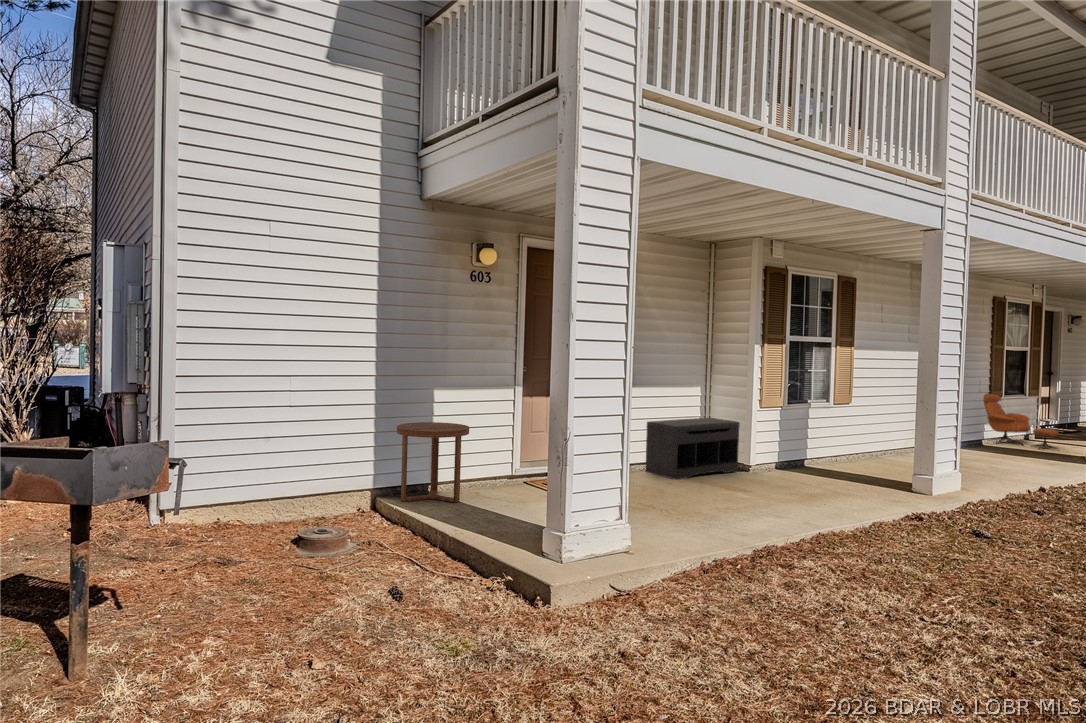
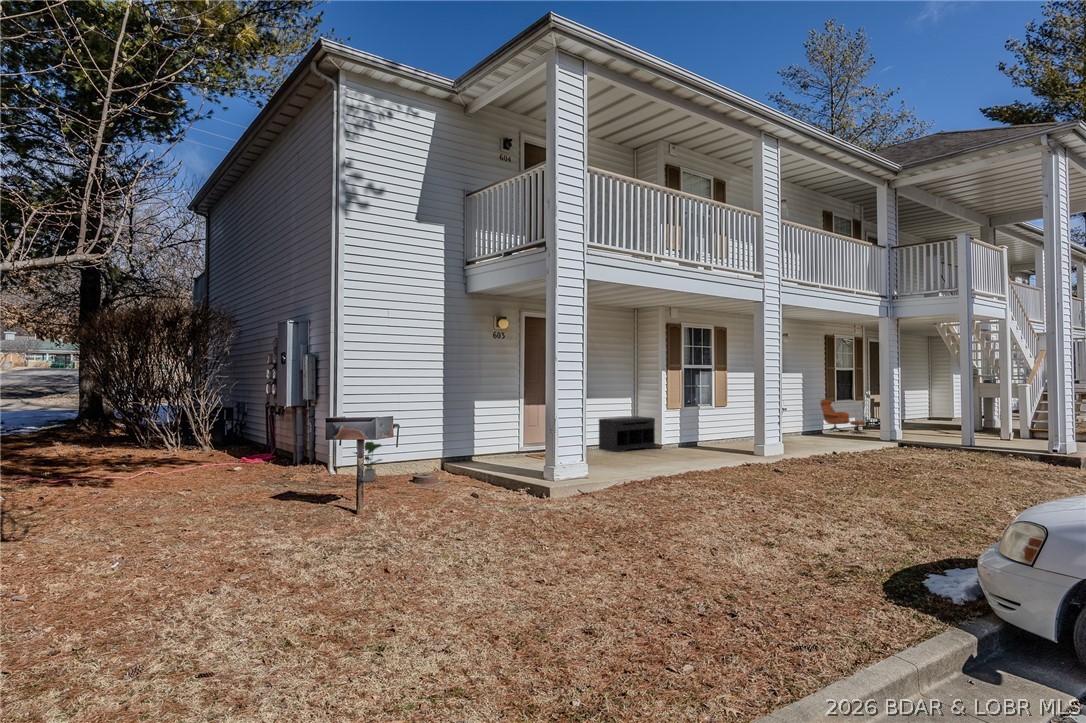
side table: present [397,422,469,502] -> none [457,420,498,463]
potted plant: none [187,457,249,538] -> present [355,442,381,482]

